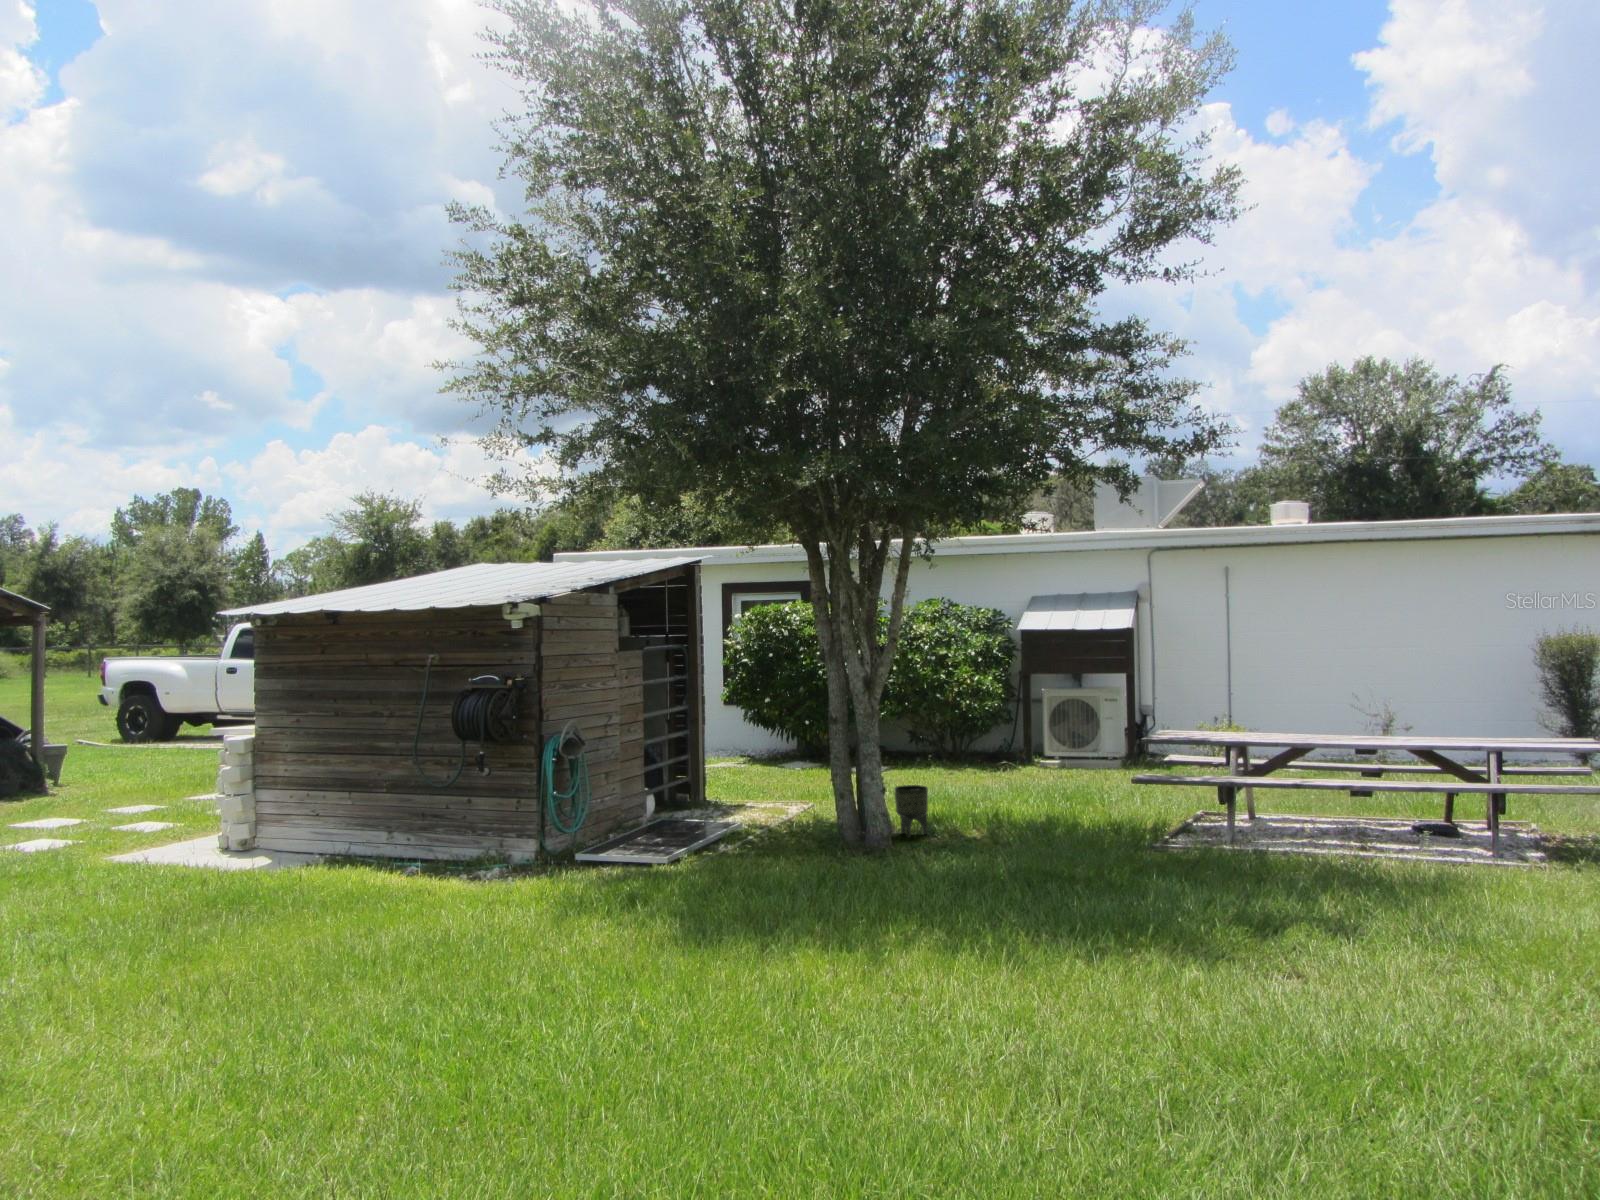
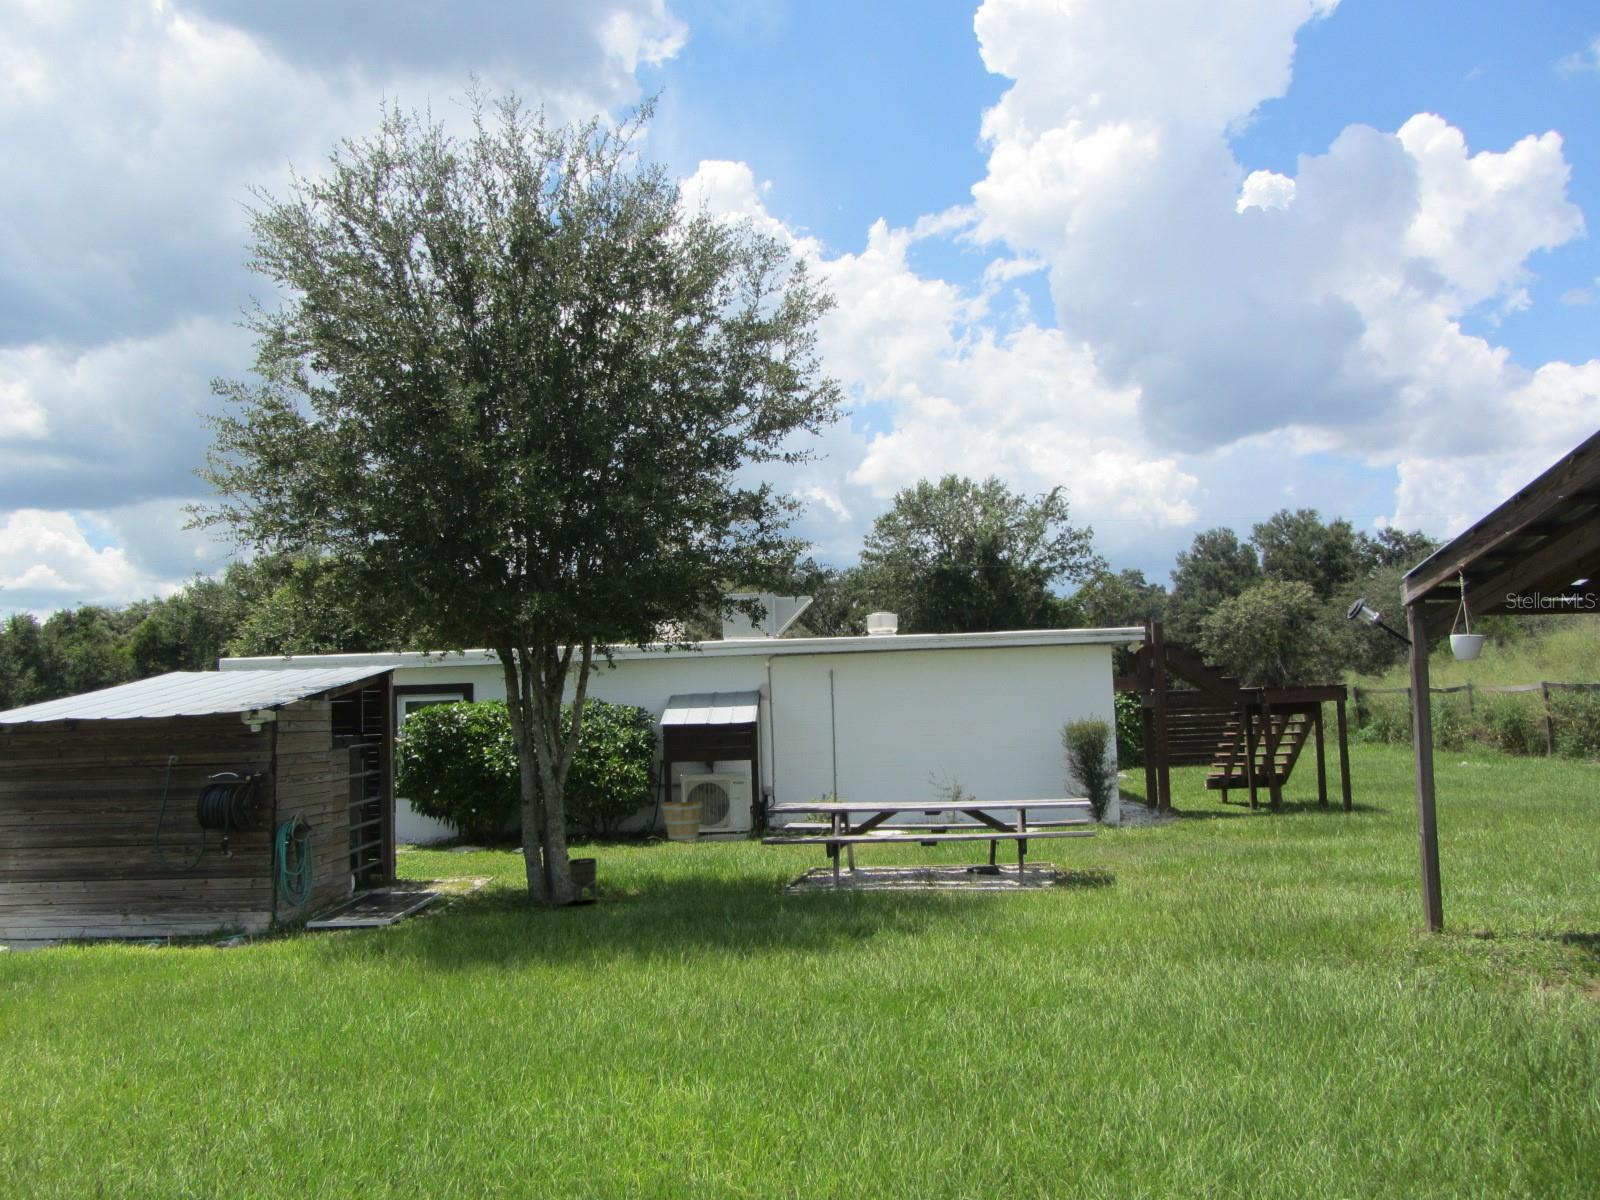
wooden bucket: none [1019,717,1067,760] -> present [661,801,703,840]

